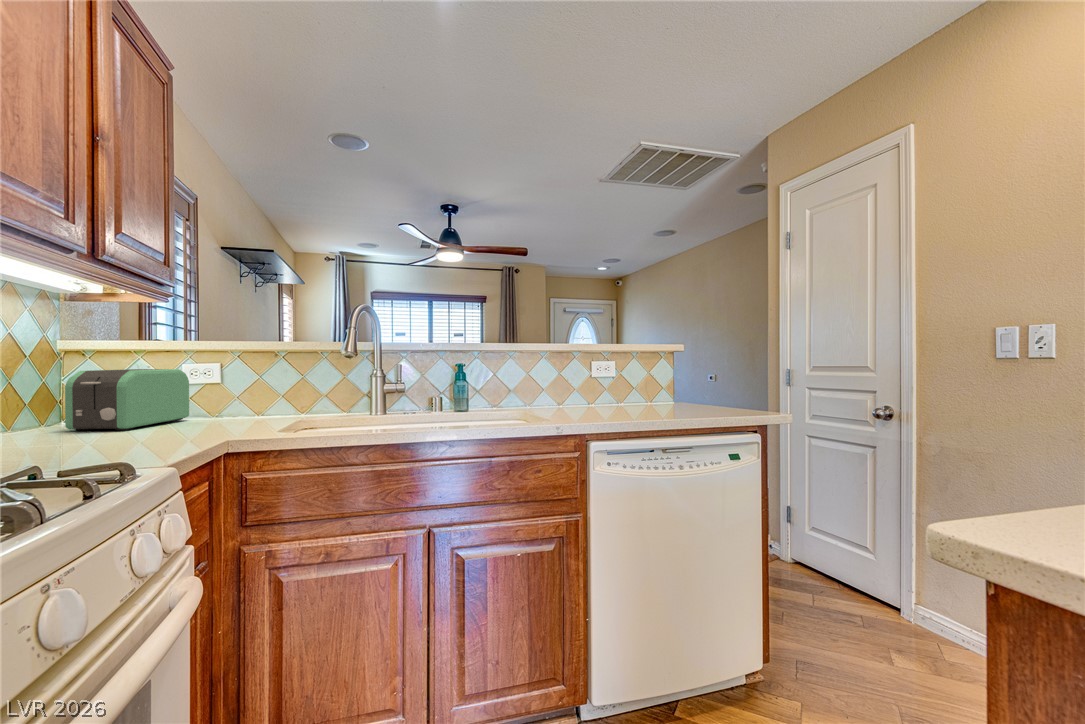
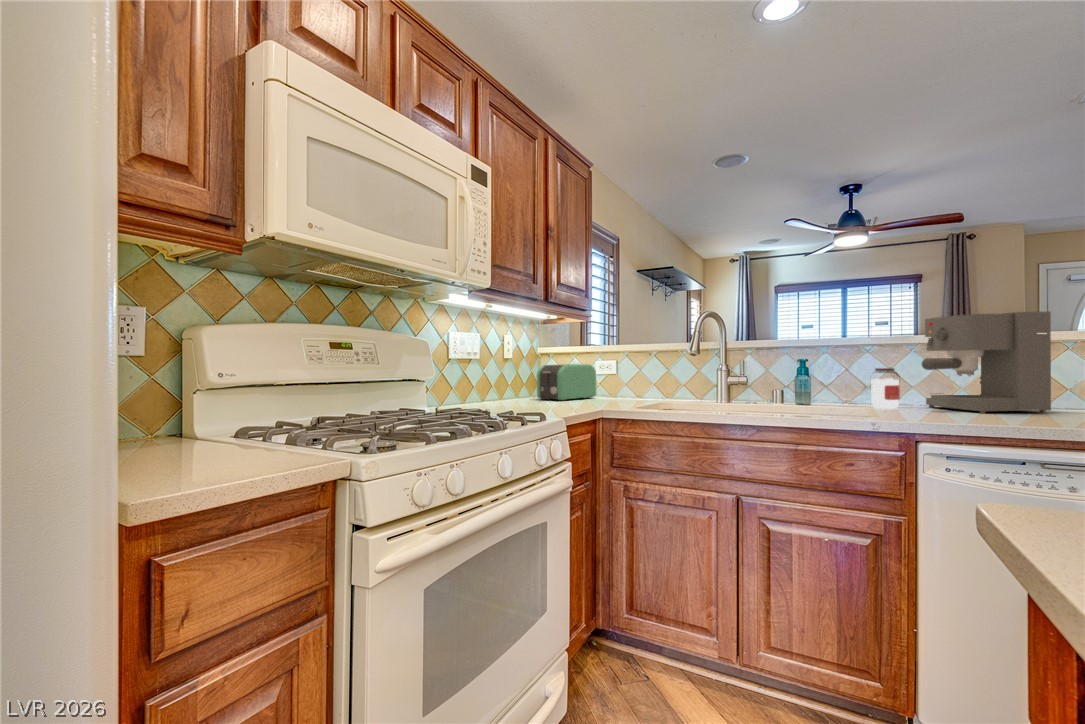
coffee maker: none [555,326,632,409] -> present [922,311,1051,413]
jar: none [525,372,548,411] -> present [872,368,900,409]

